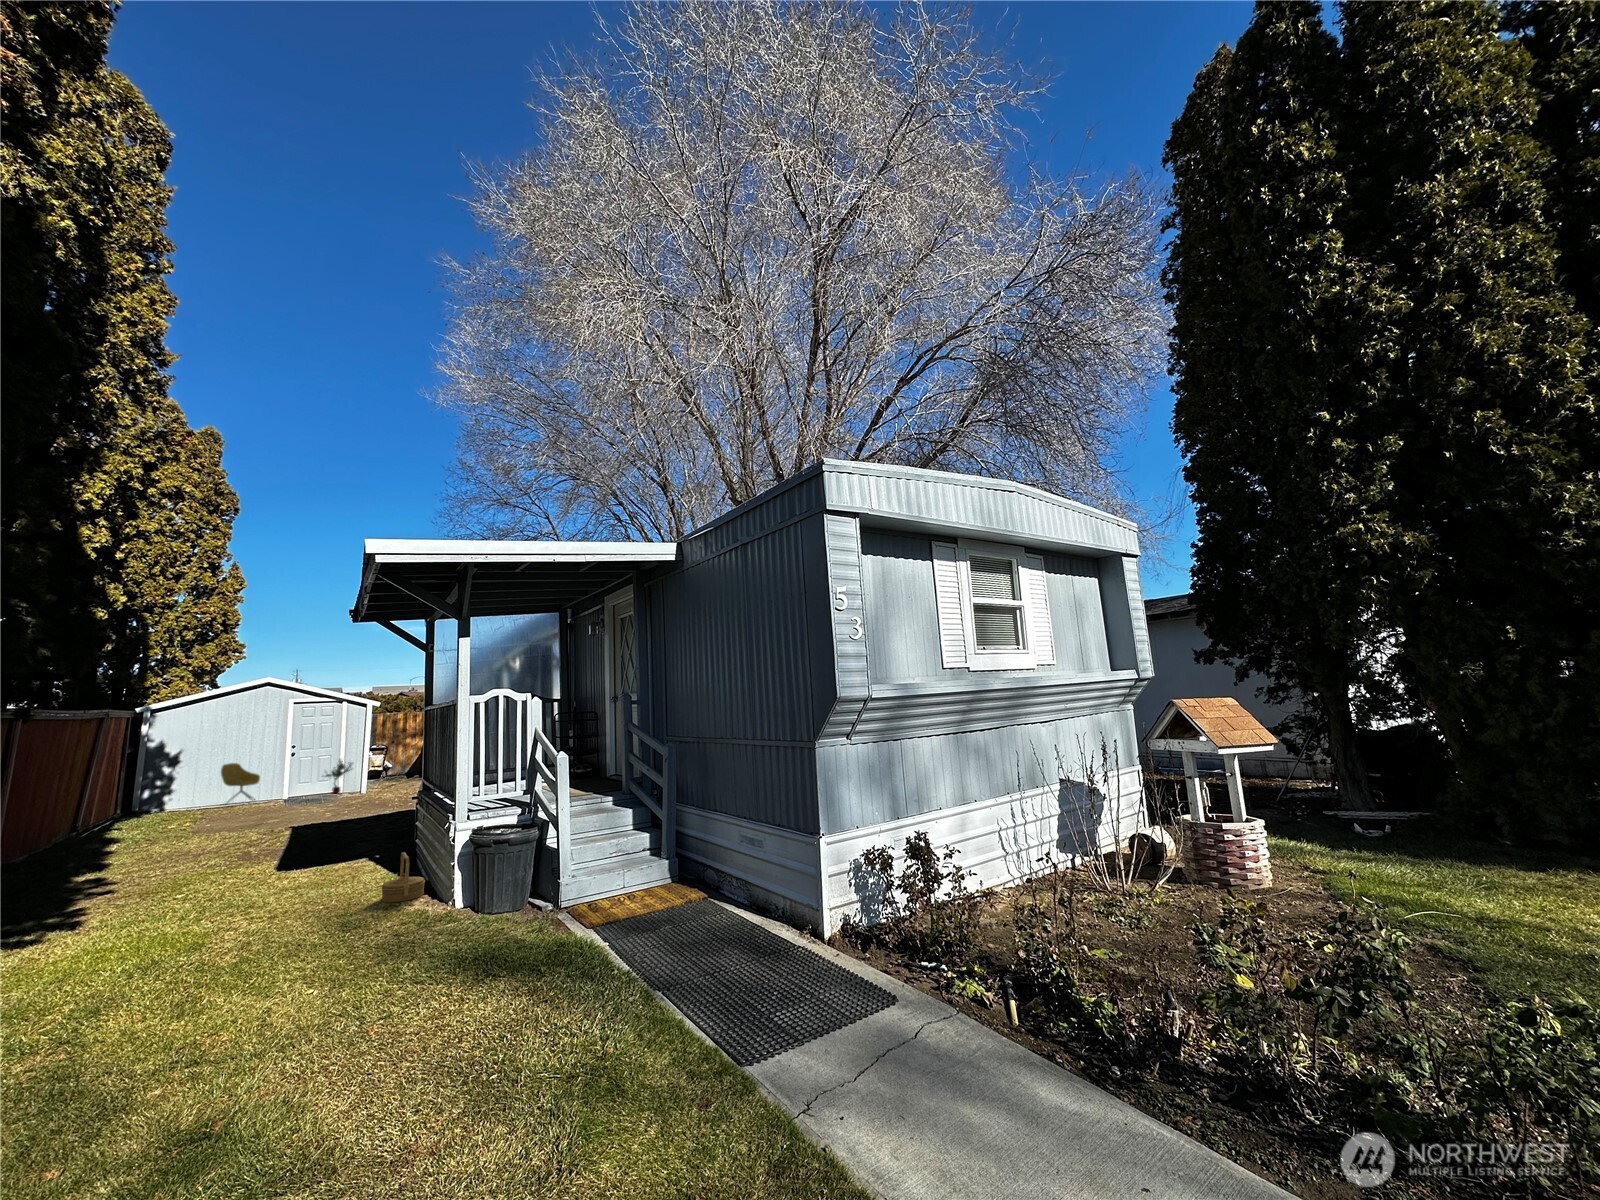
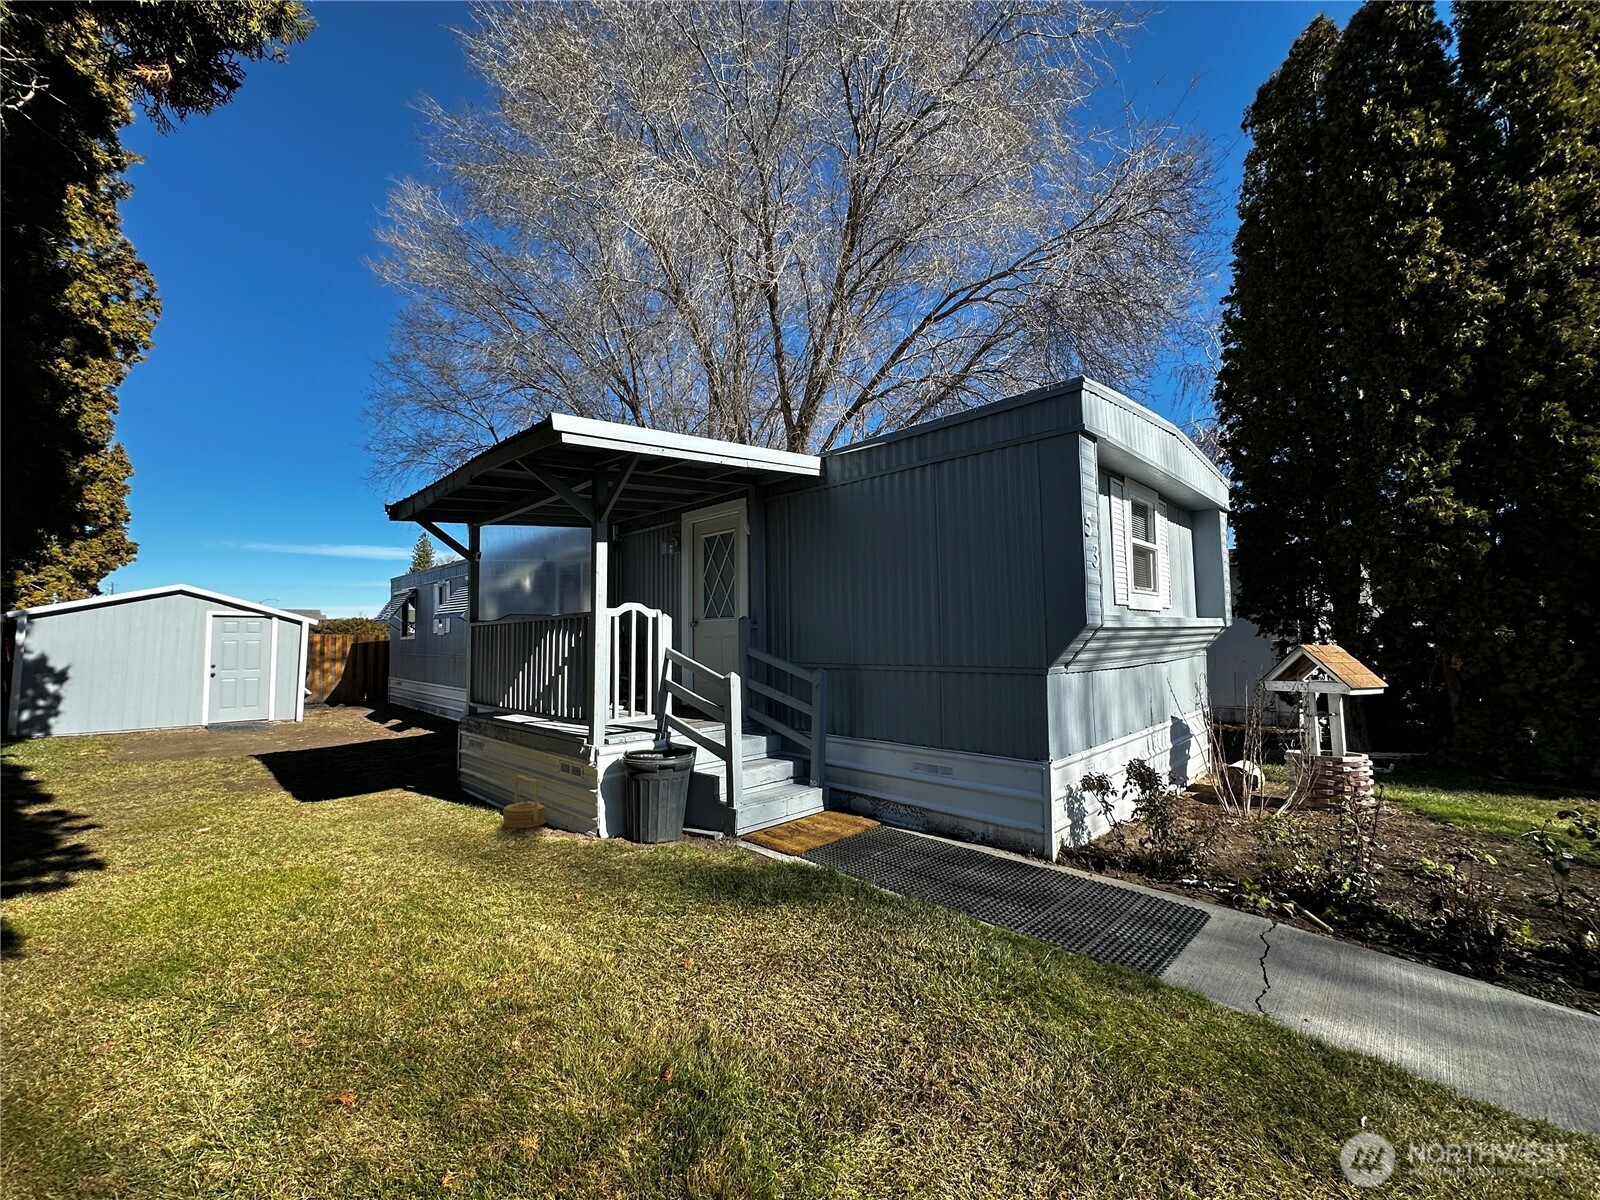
potted tree: present [325,760,352,794] -> none [244,684,282,724]
chair: present [221,763,260,805] -> none [123,684,172,734]

